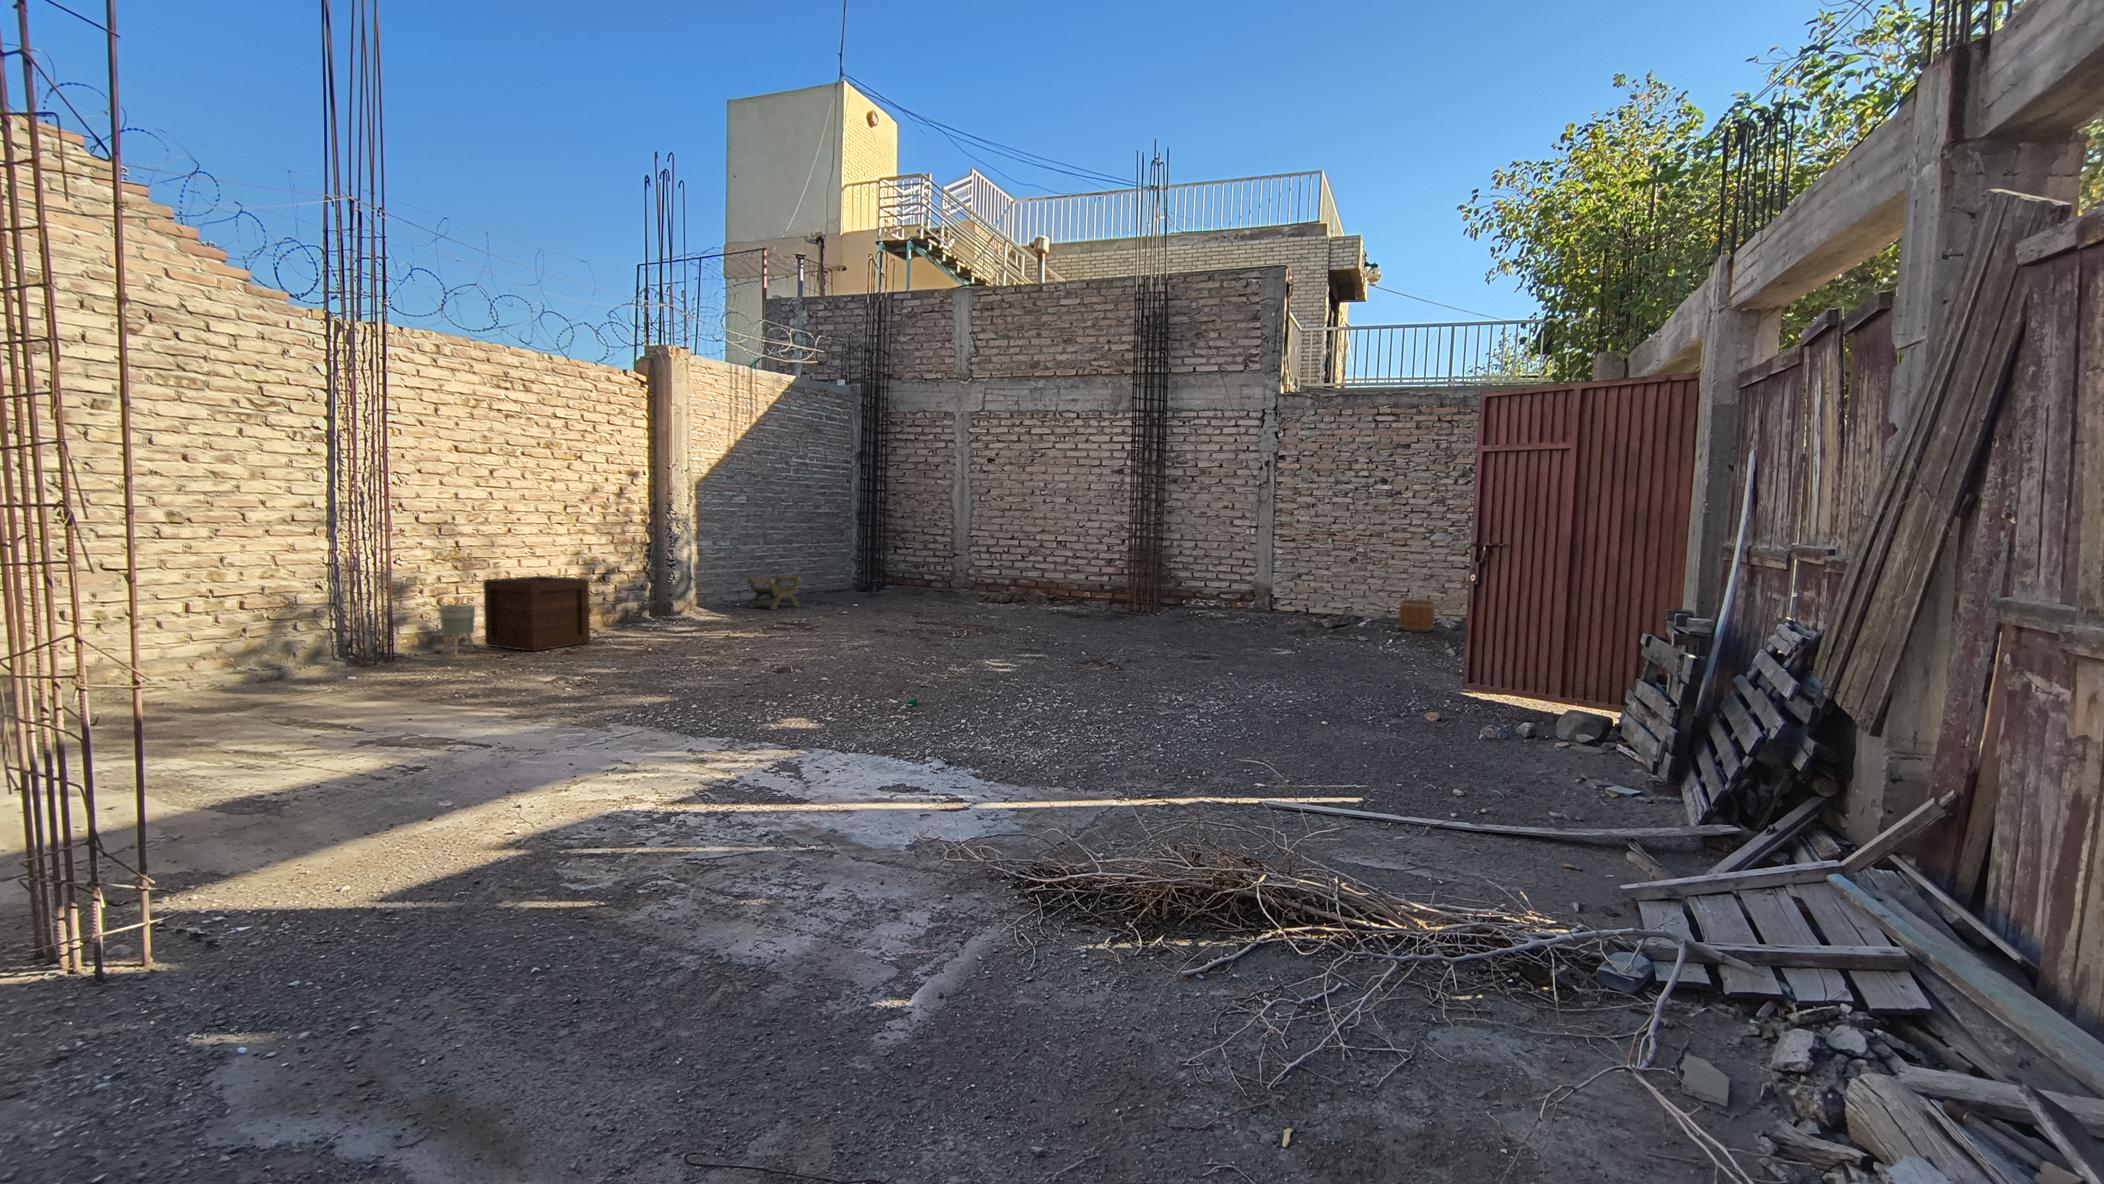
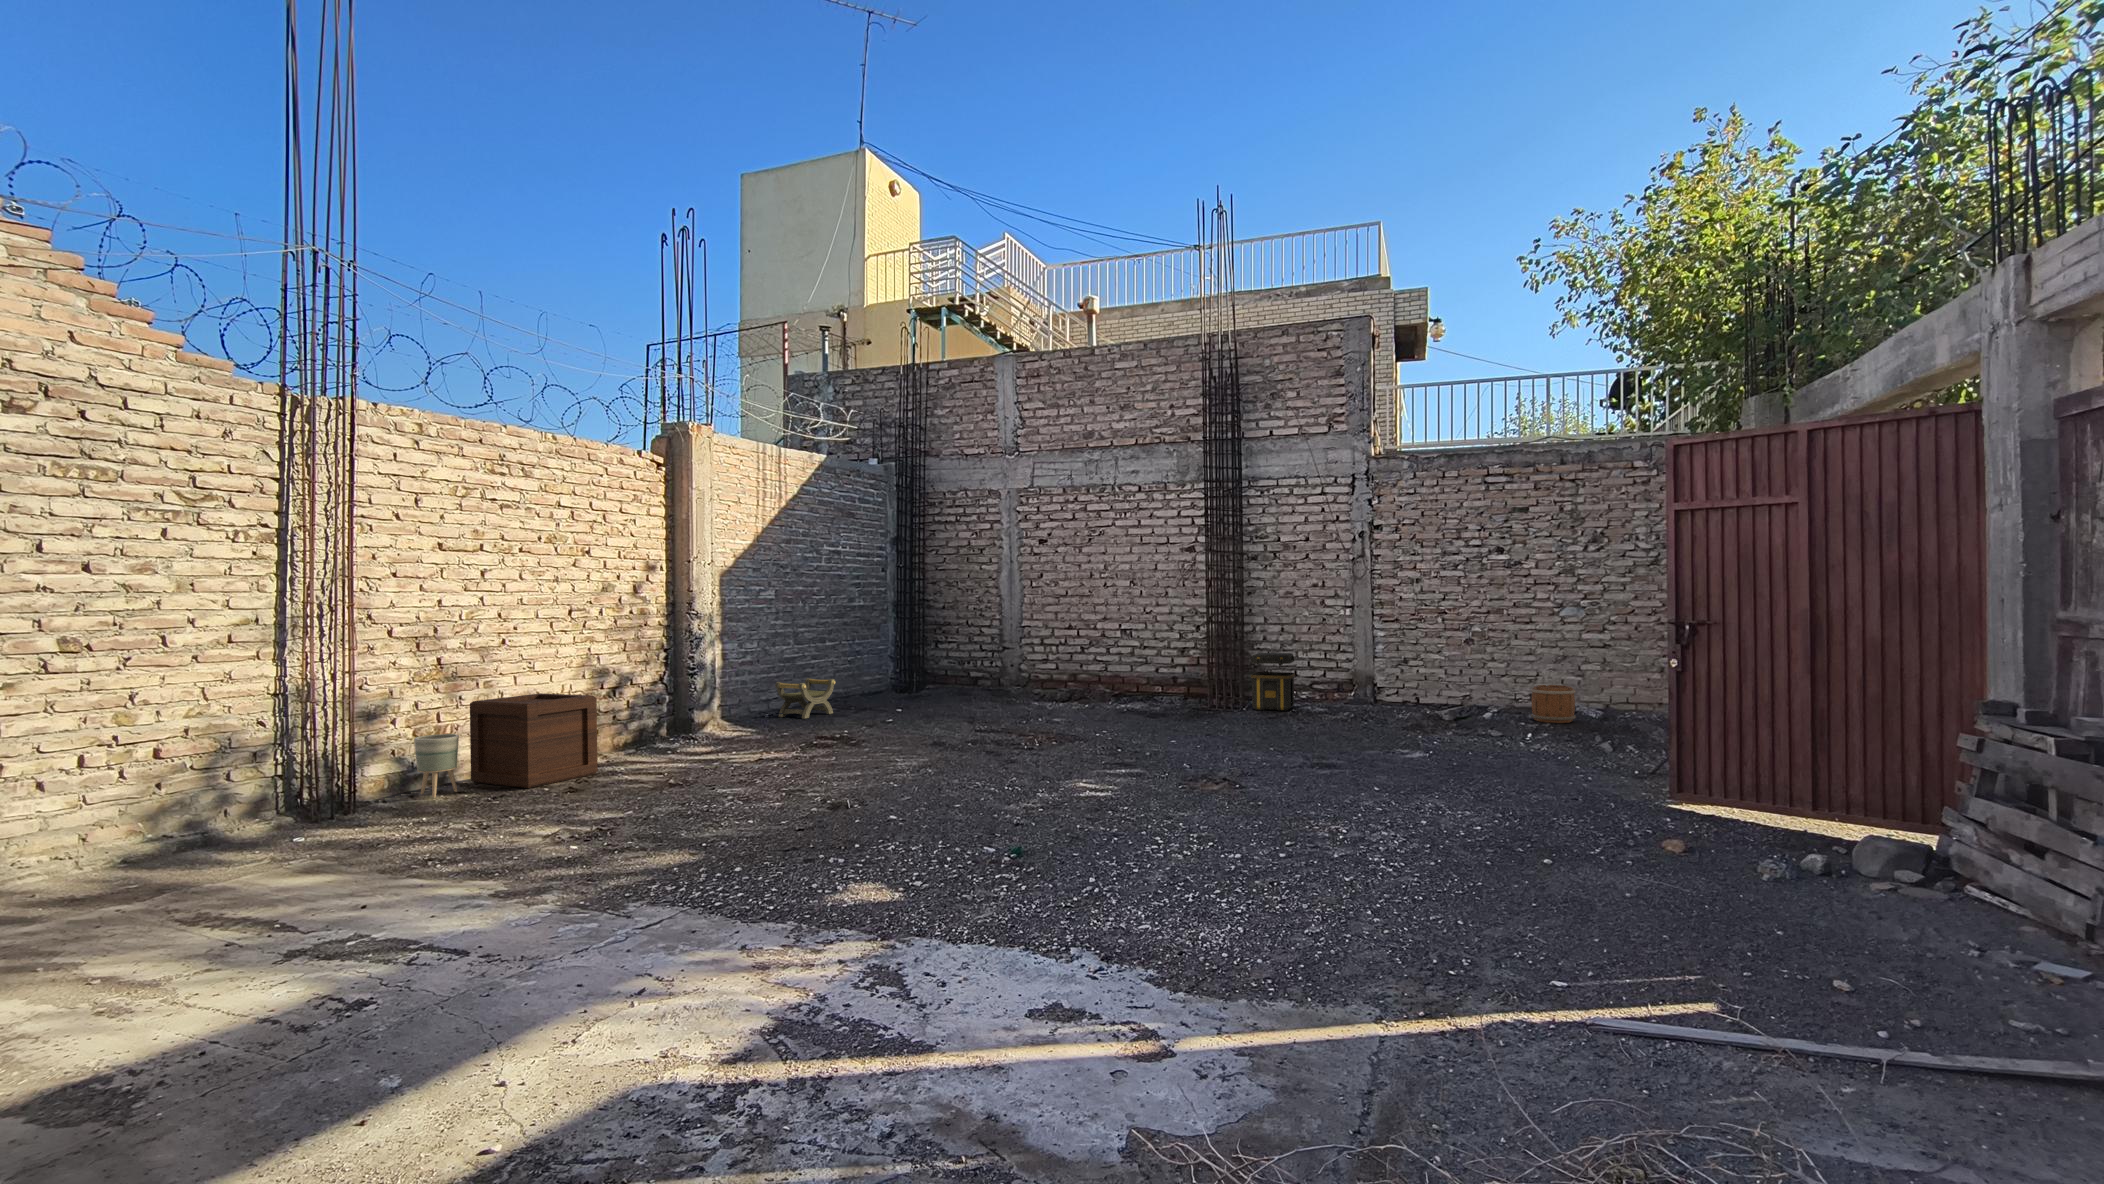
toolbox: none [1164,566,1204,616] -> present [1251,653,1295,711]

